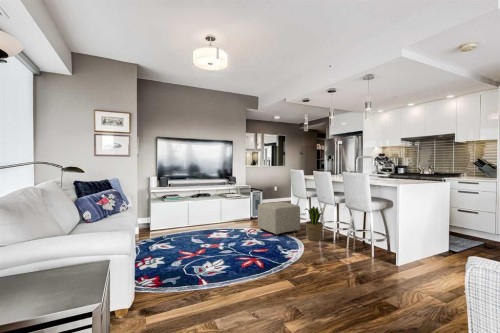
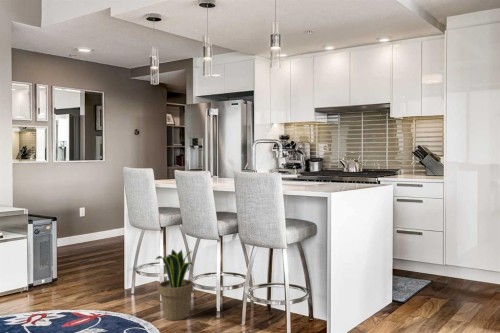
ottoman: present [258,202,300,235] -> none [50,245,147,320]

